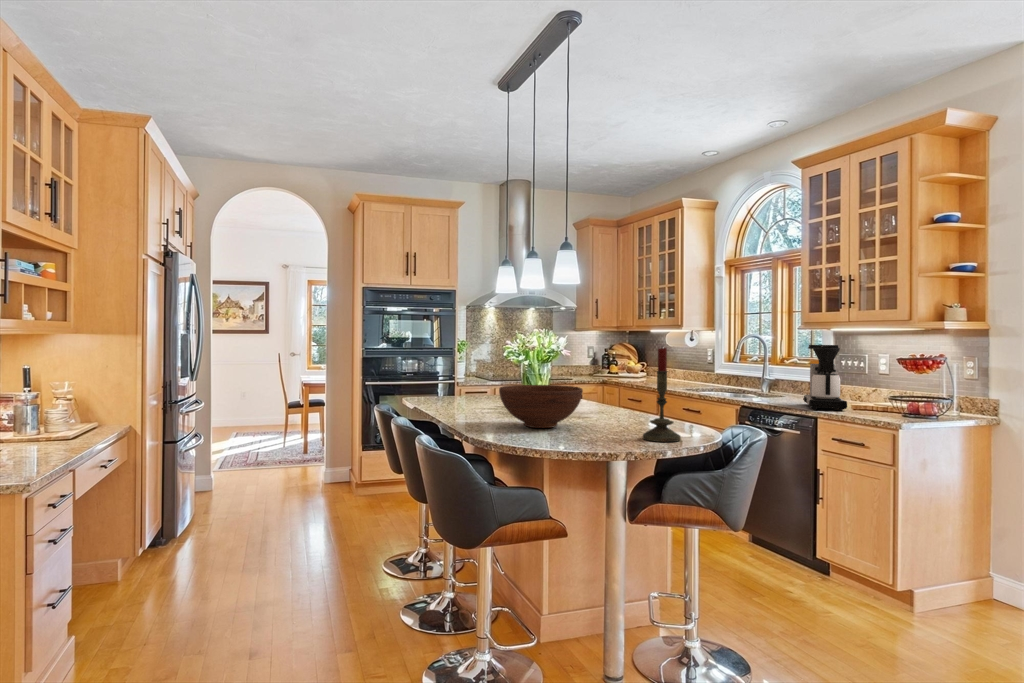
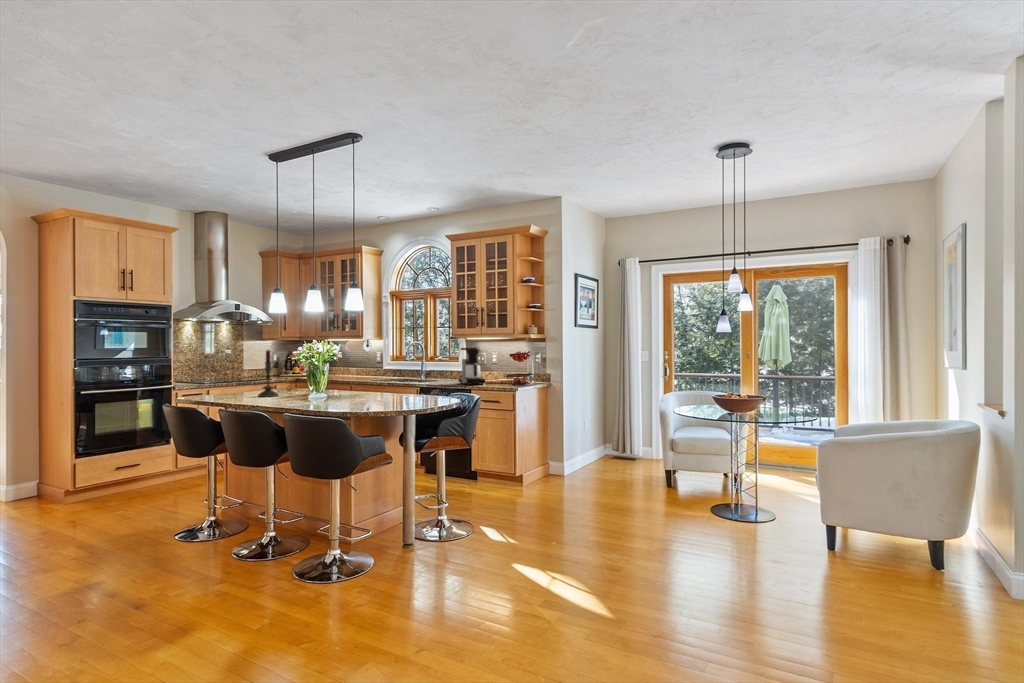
candle: present [643,348,681,442] -> present [258,350,278,397]
fruit bowl: present [499,385,583,428] -> none [319,375,375,402]

